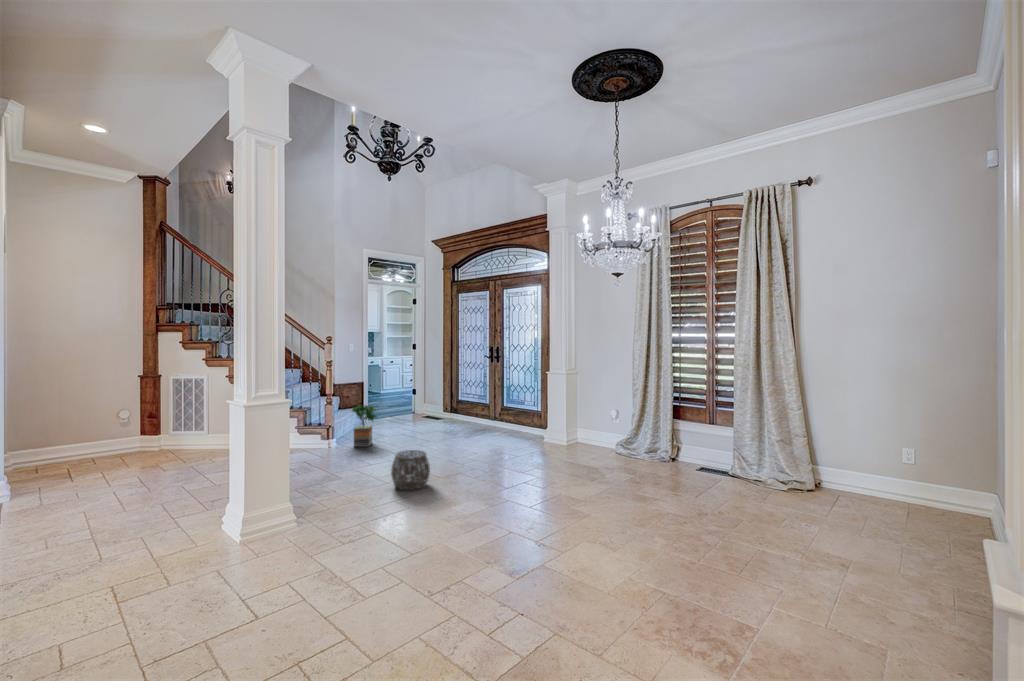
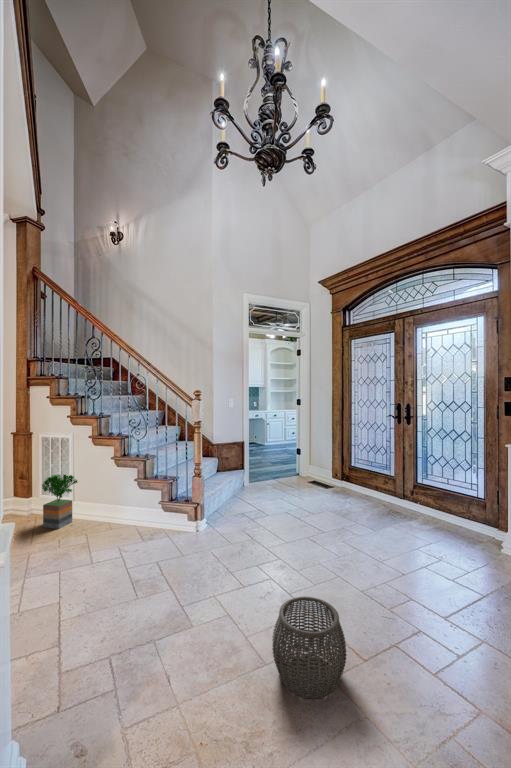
potted tree: present [352,405,377,447] -> present [42,475,77,529]

